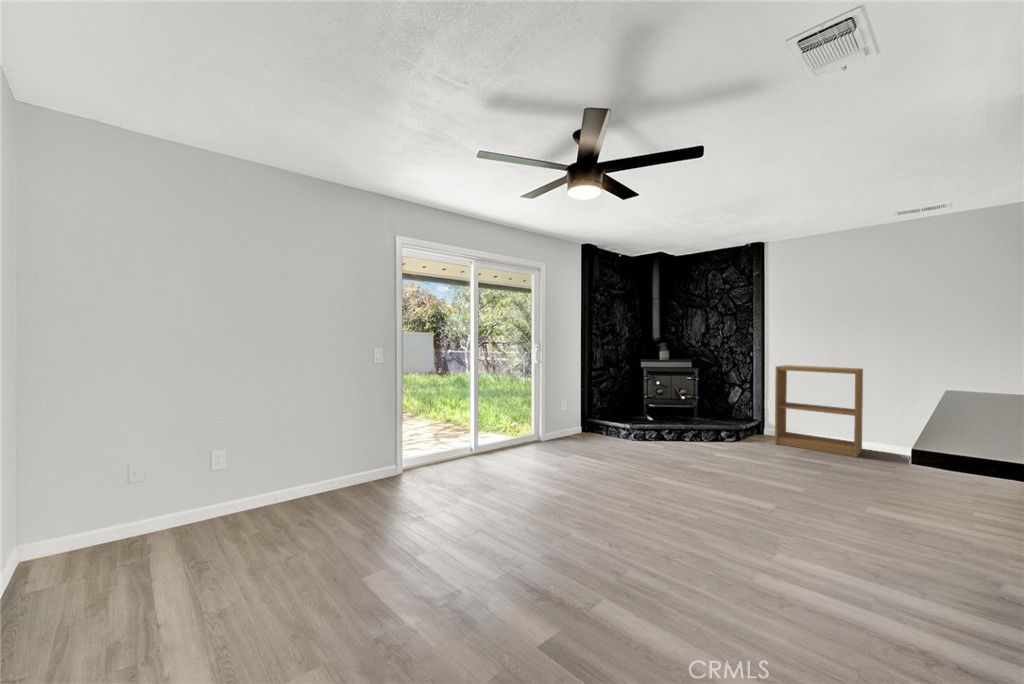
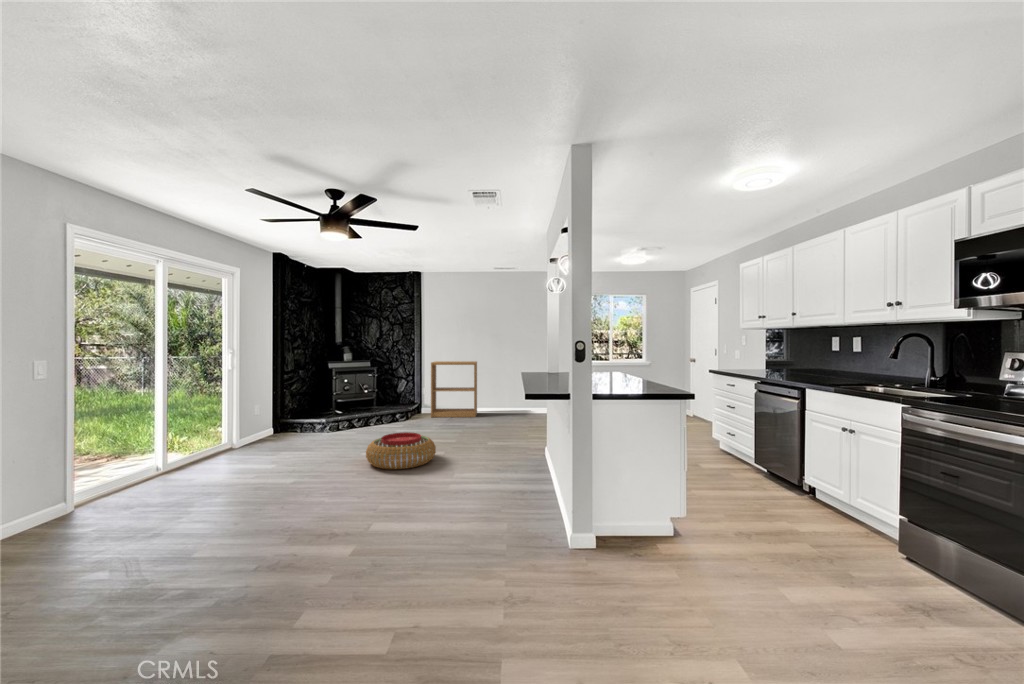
pouf: none [648,465,758,527] -> present [366,432,436,469]

